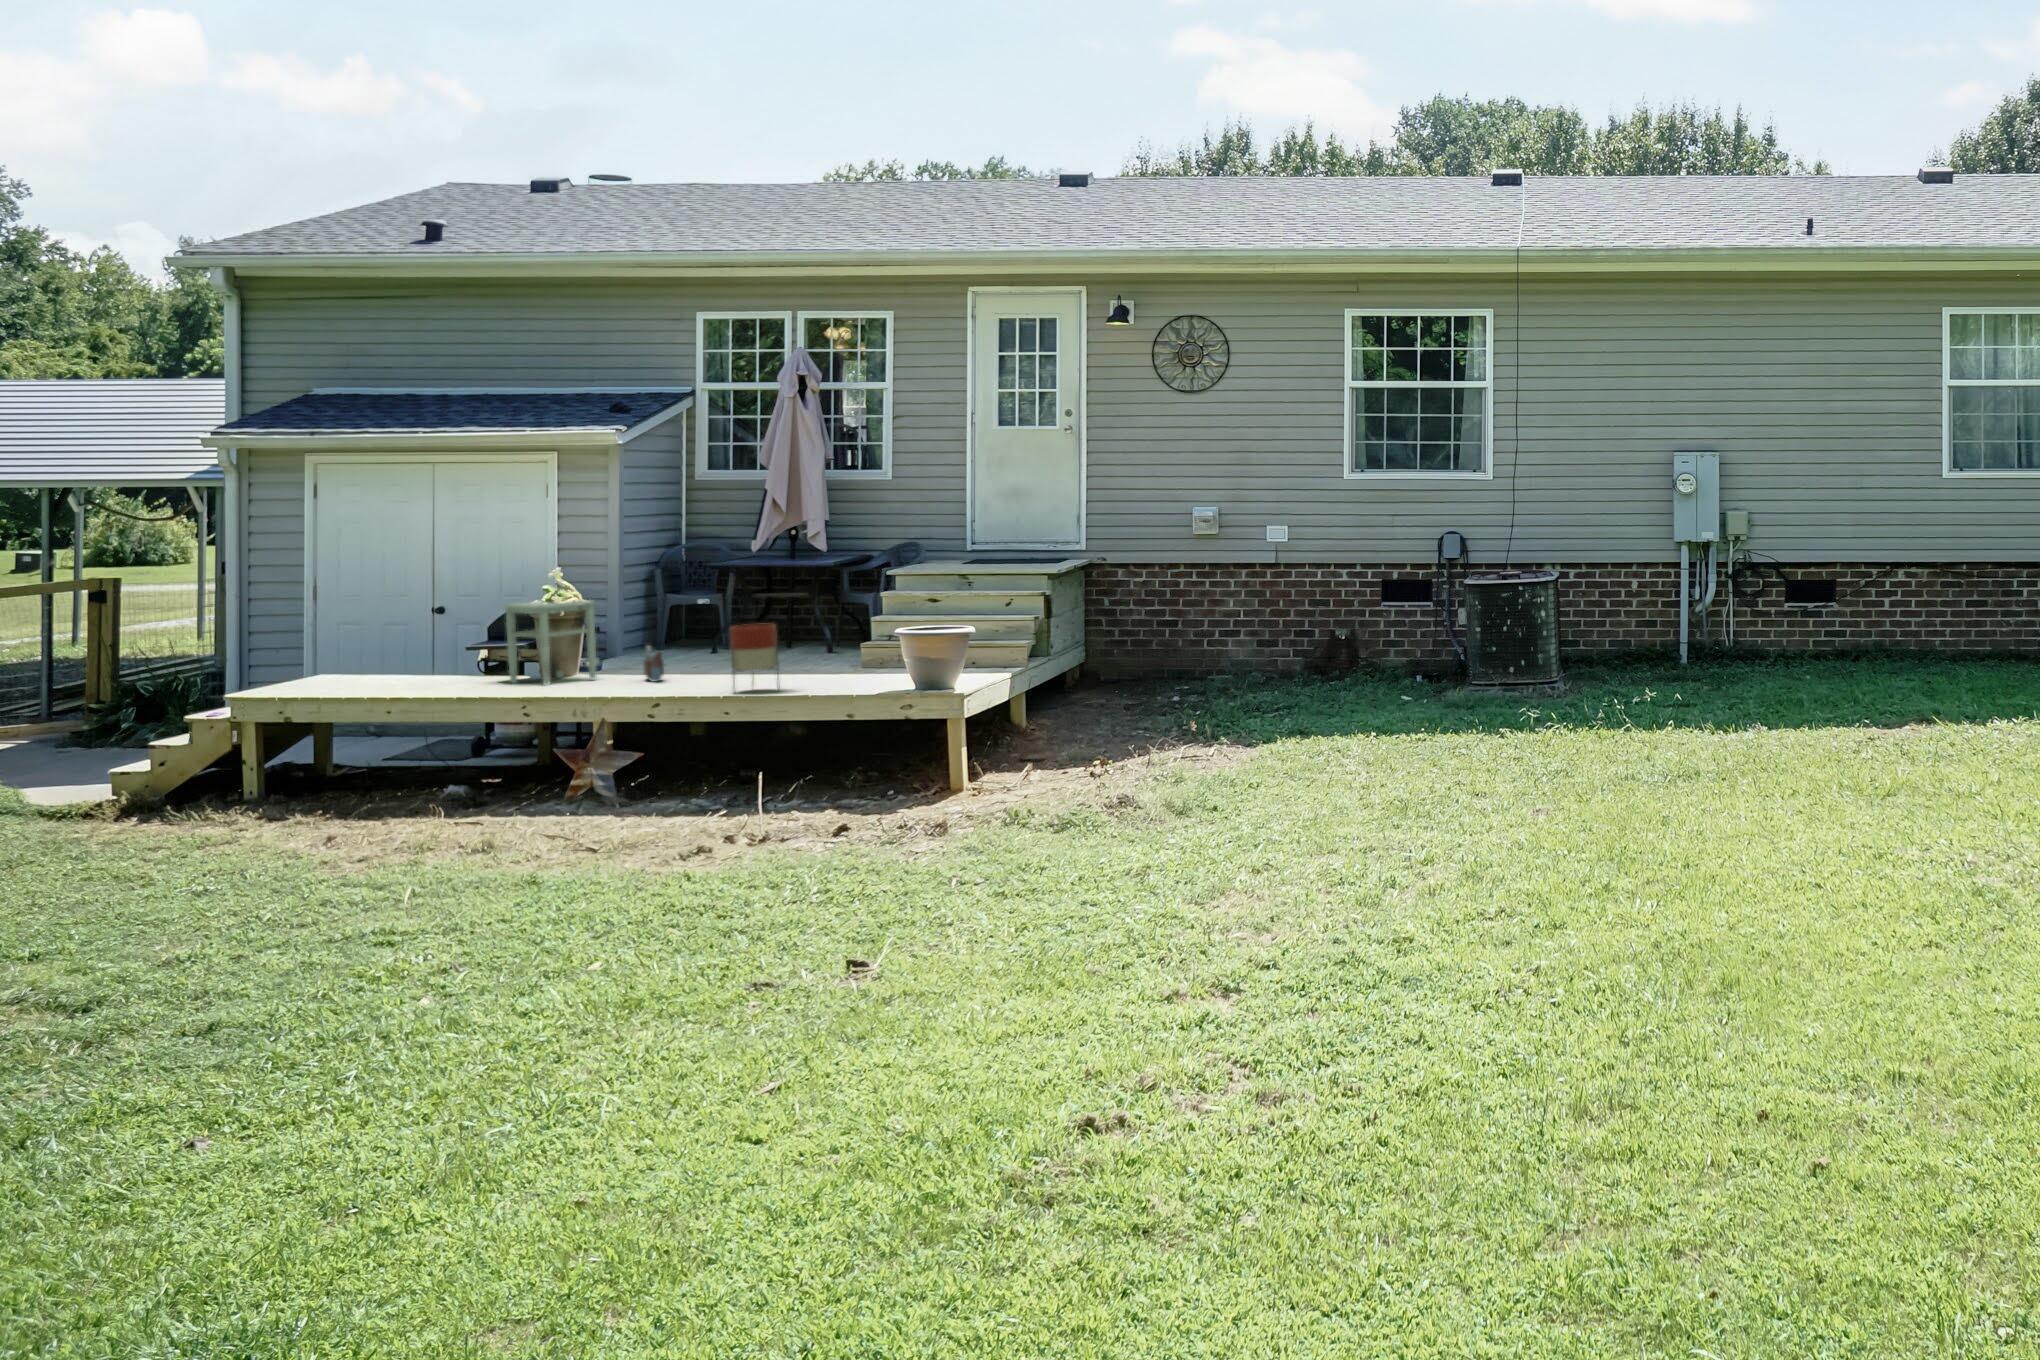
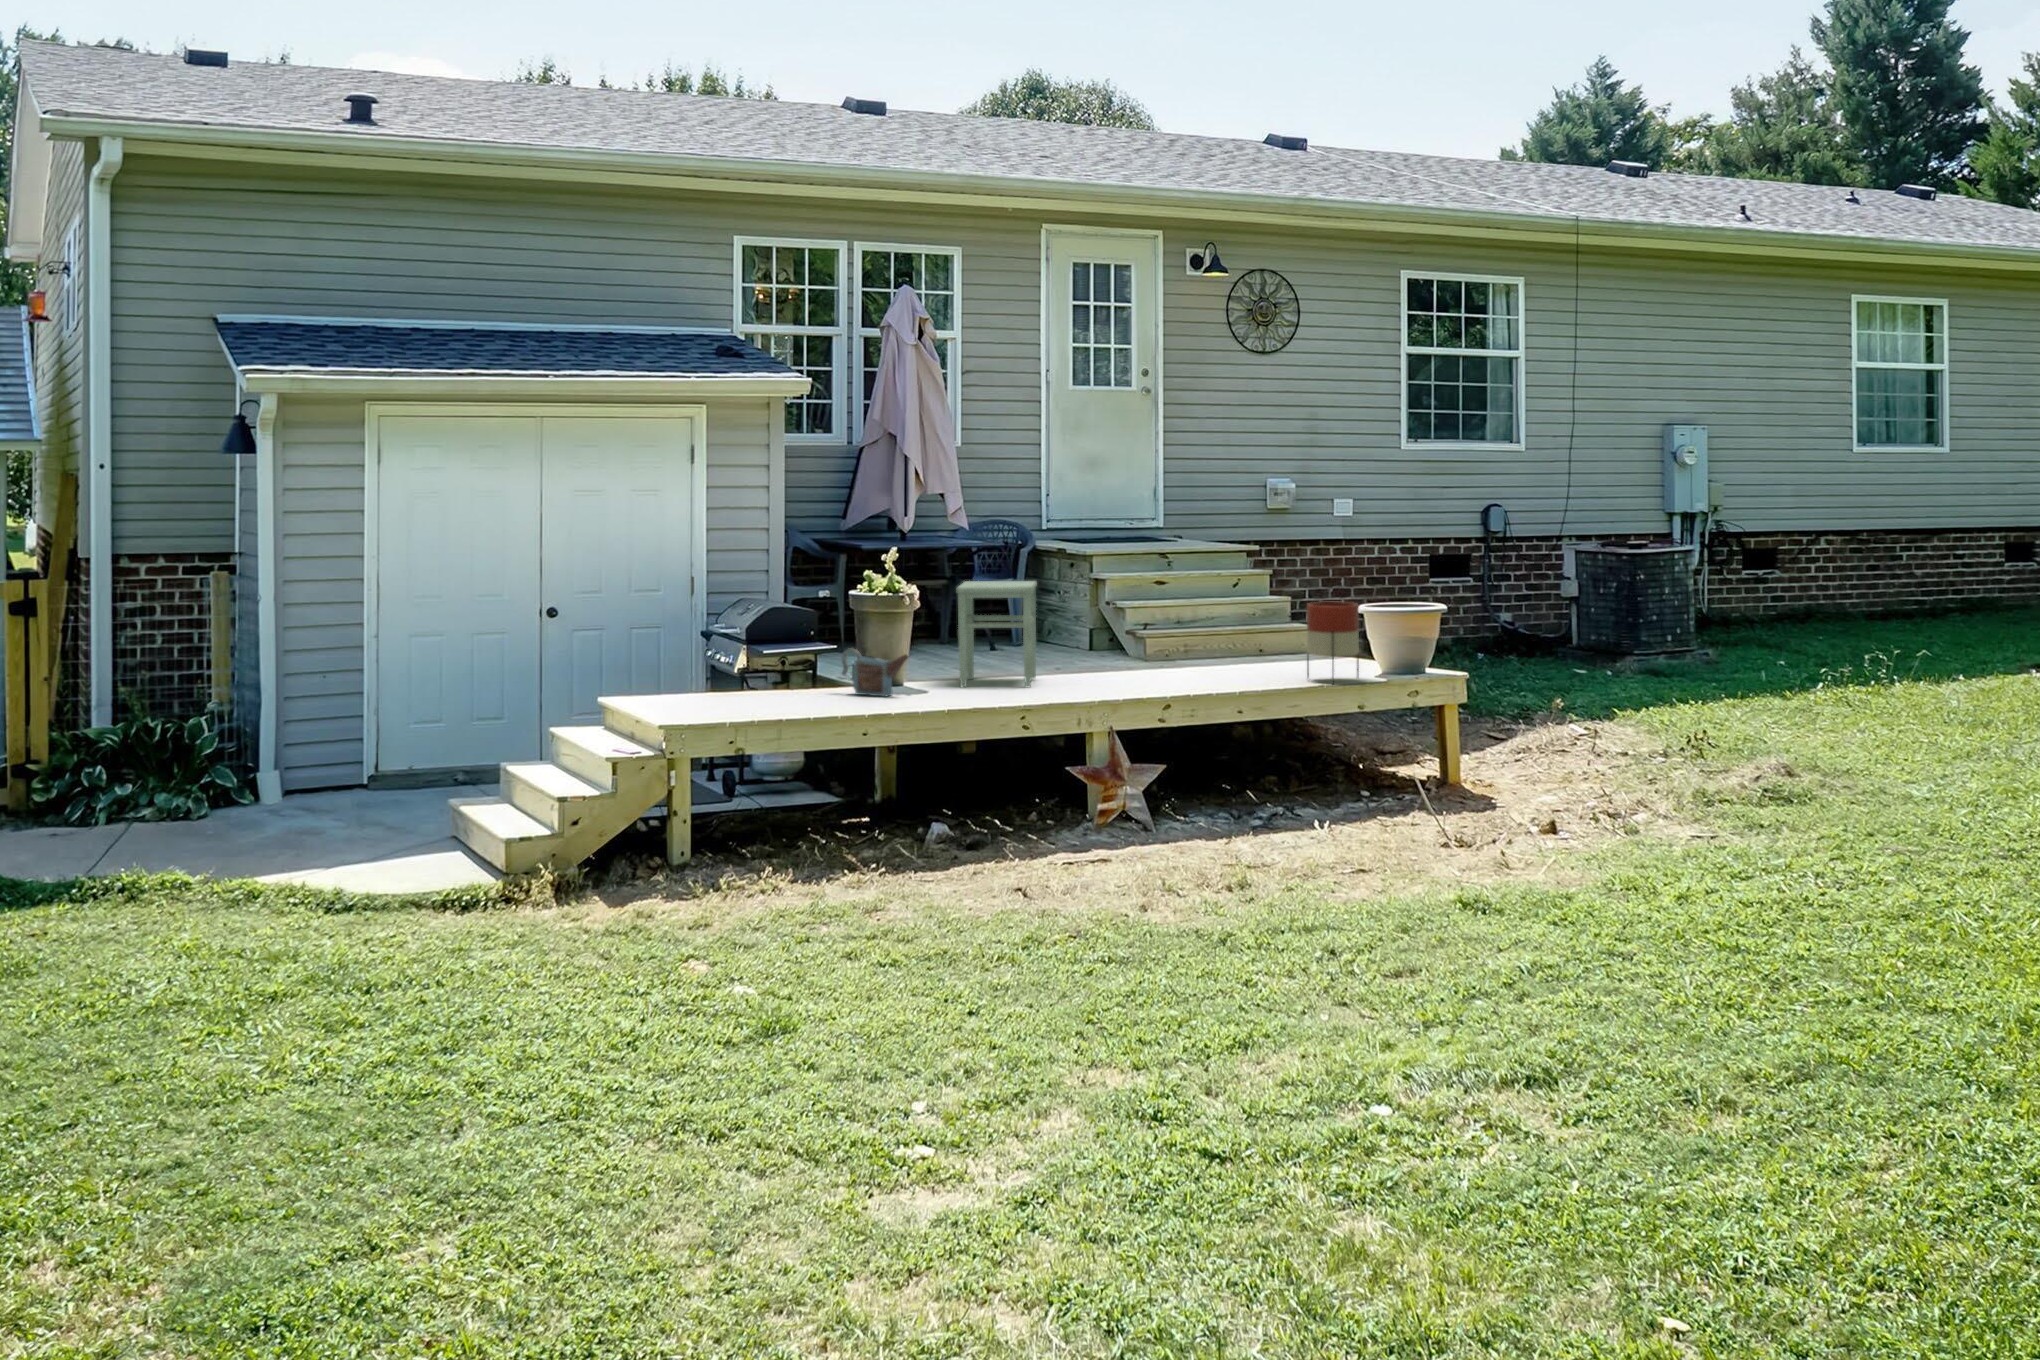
watering can: present [643,646,664,682] -> present [842,648,908,696]

